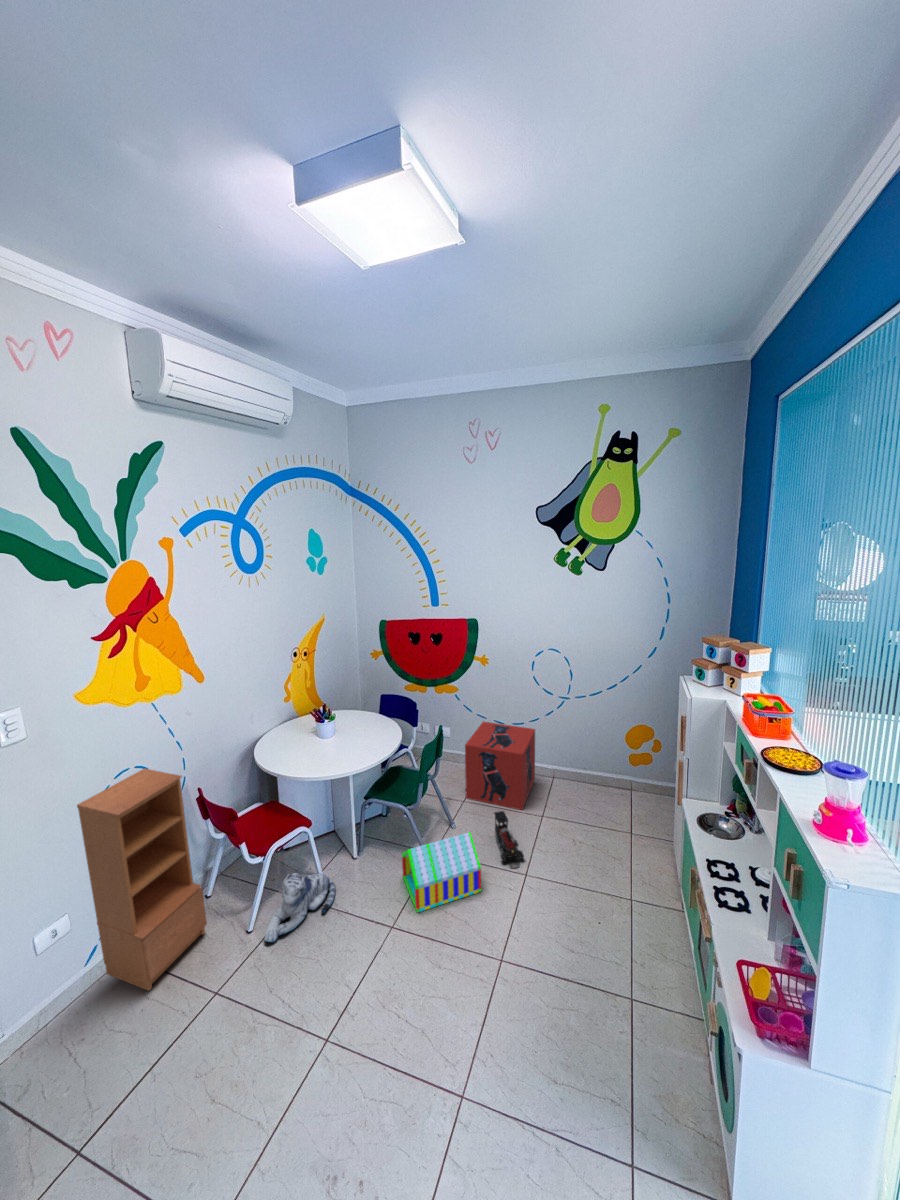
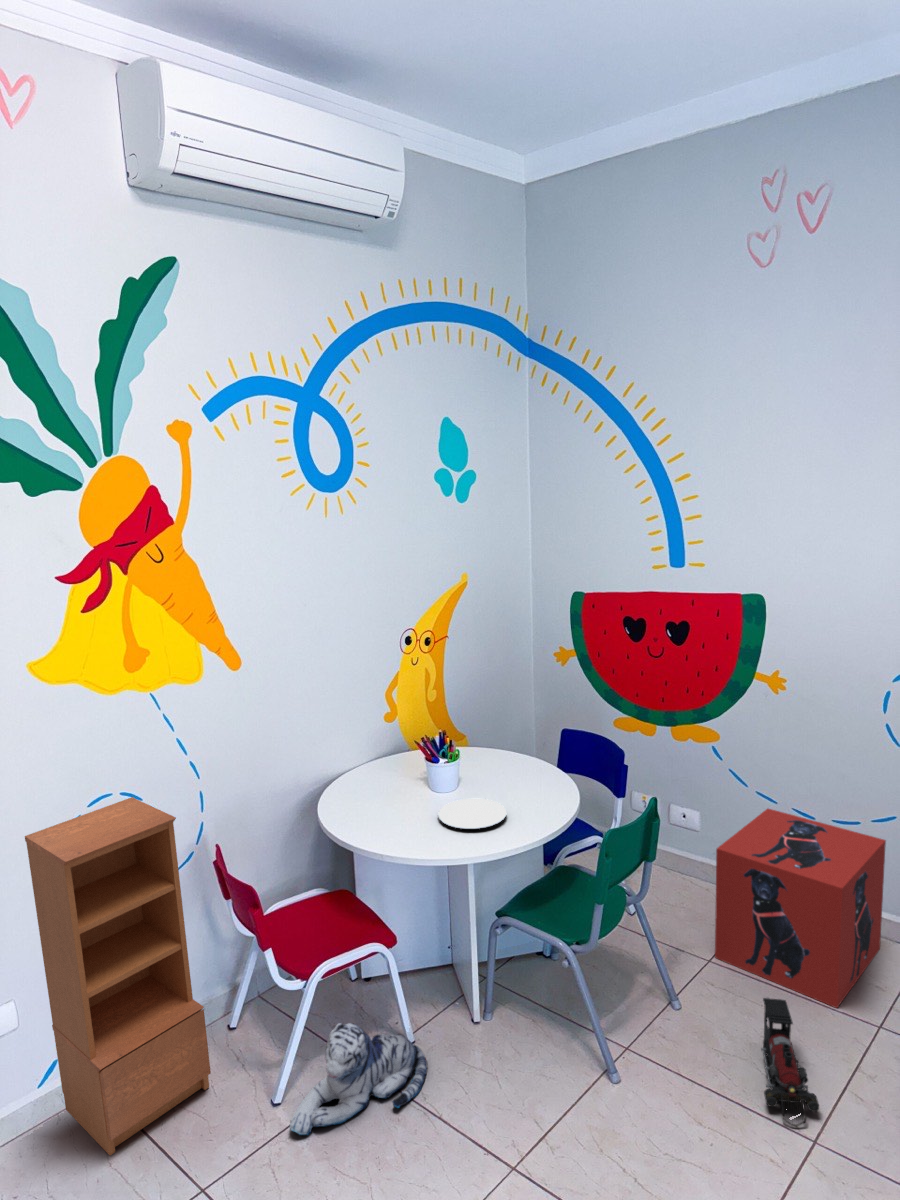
plate: none [331,737,368,755] -> present [438,799,507,829]
toy house: present [402,832,481,912] -> none [552,1027,708,1160]

